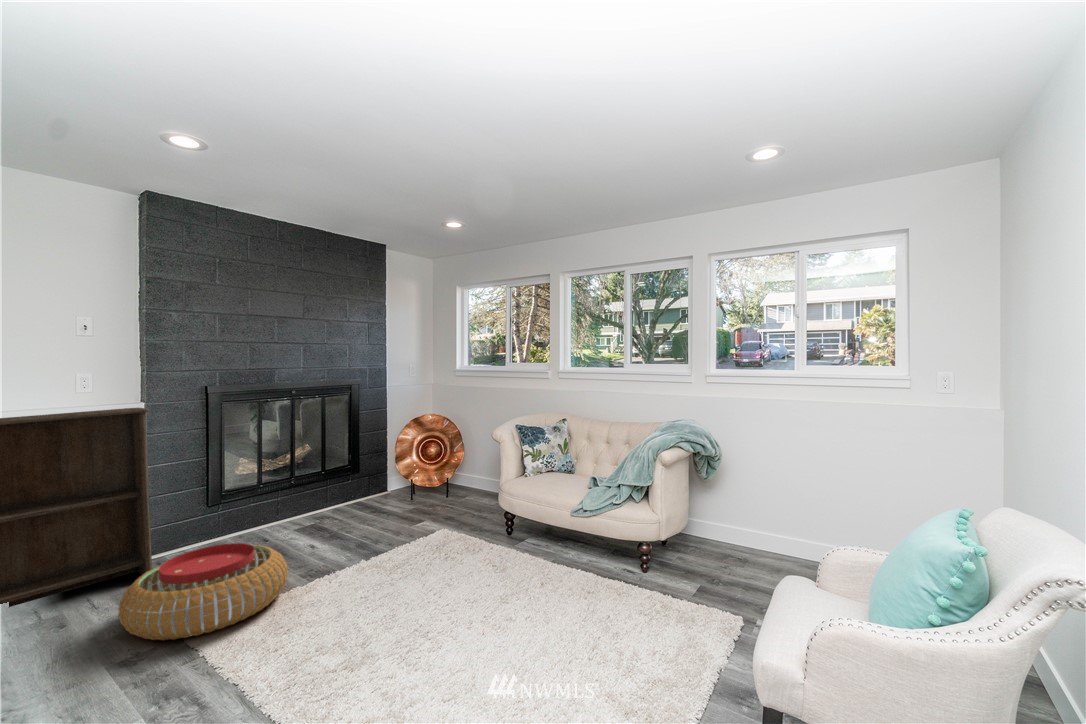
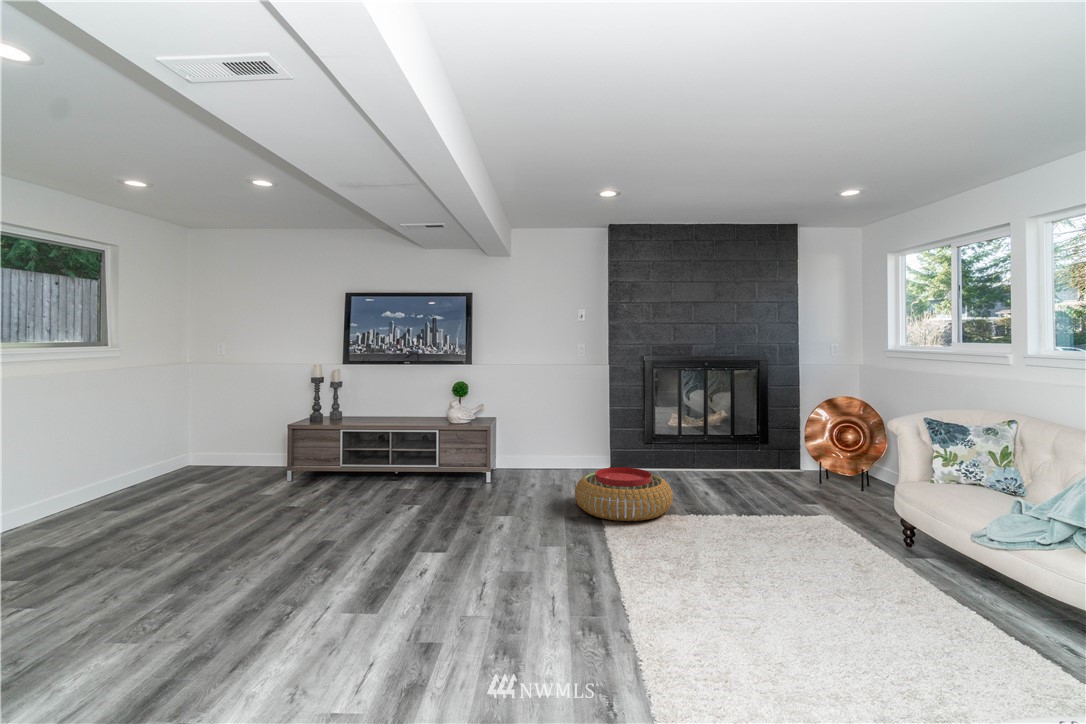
bookshelf: present [0,408,152,607] -> none [515,365,606,481]

